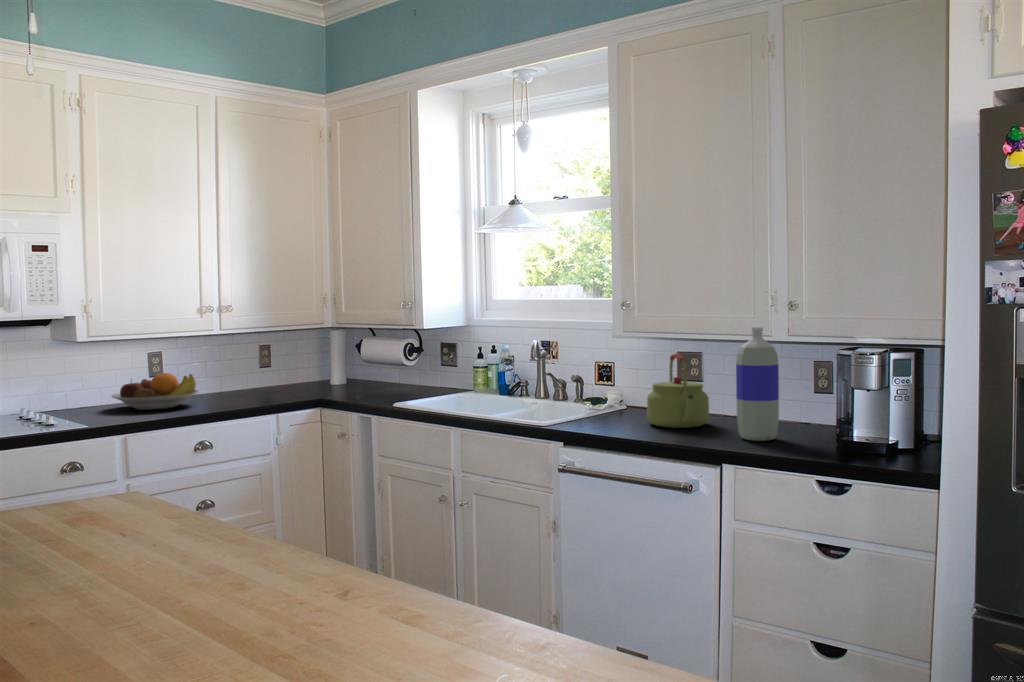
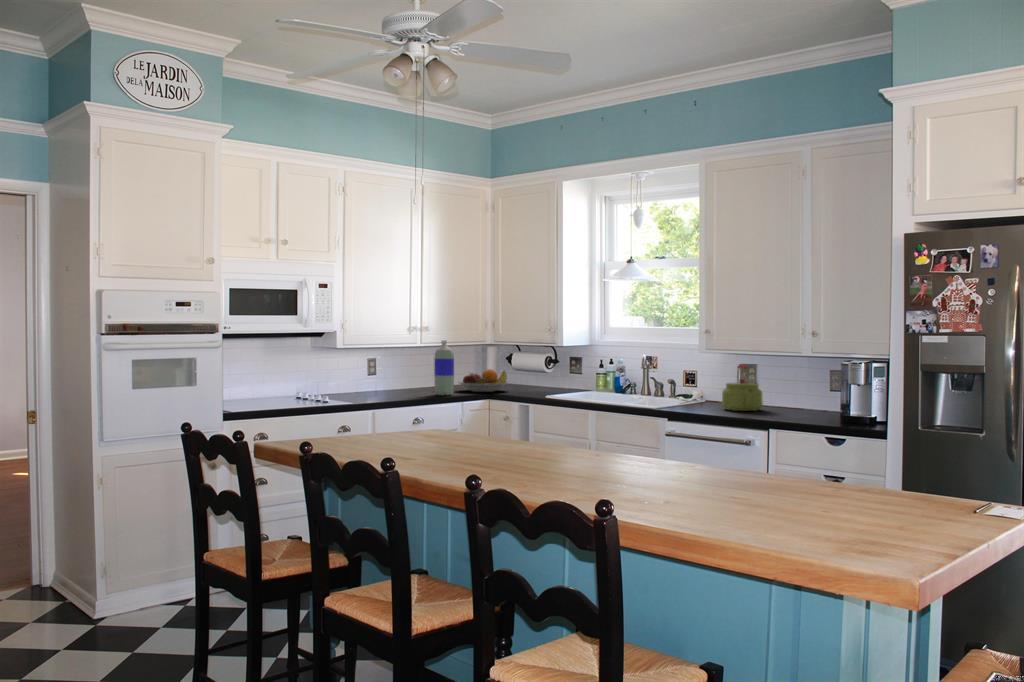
bottle: present [736,327,779,441] -> present [434,340,454,395]
fruit bowl: present [112,373,199,410] -> present [458,369,508,392]

